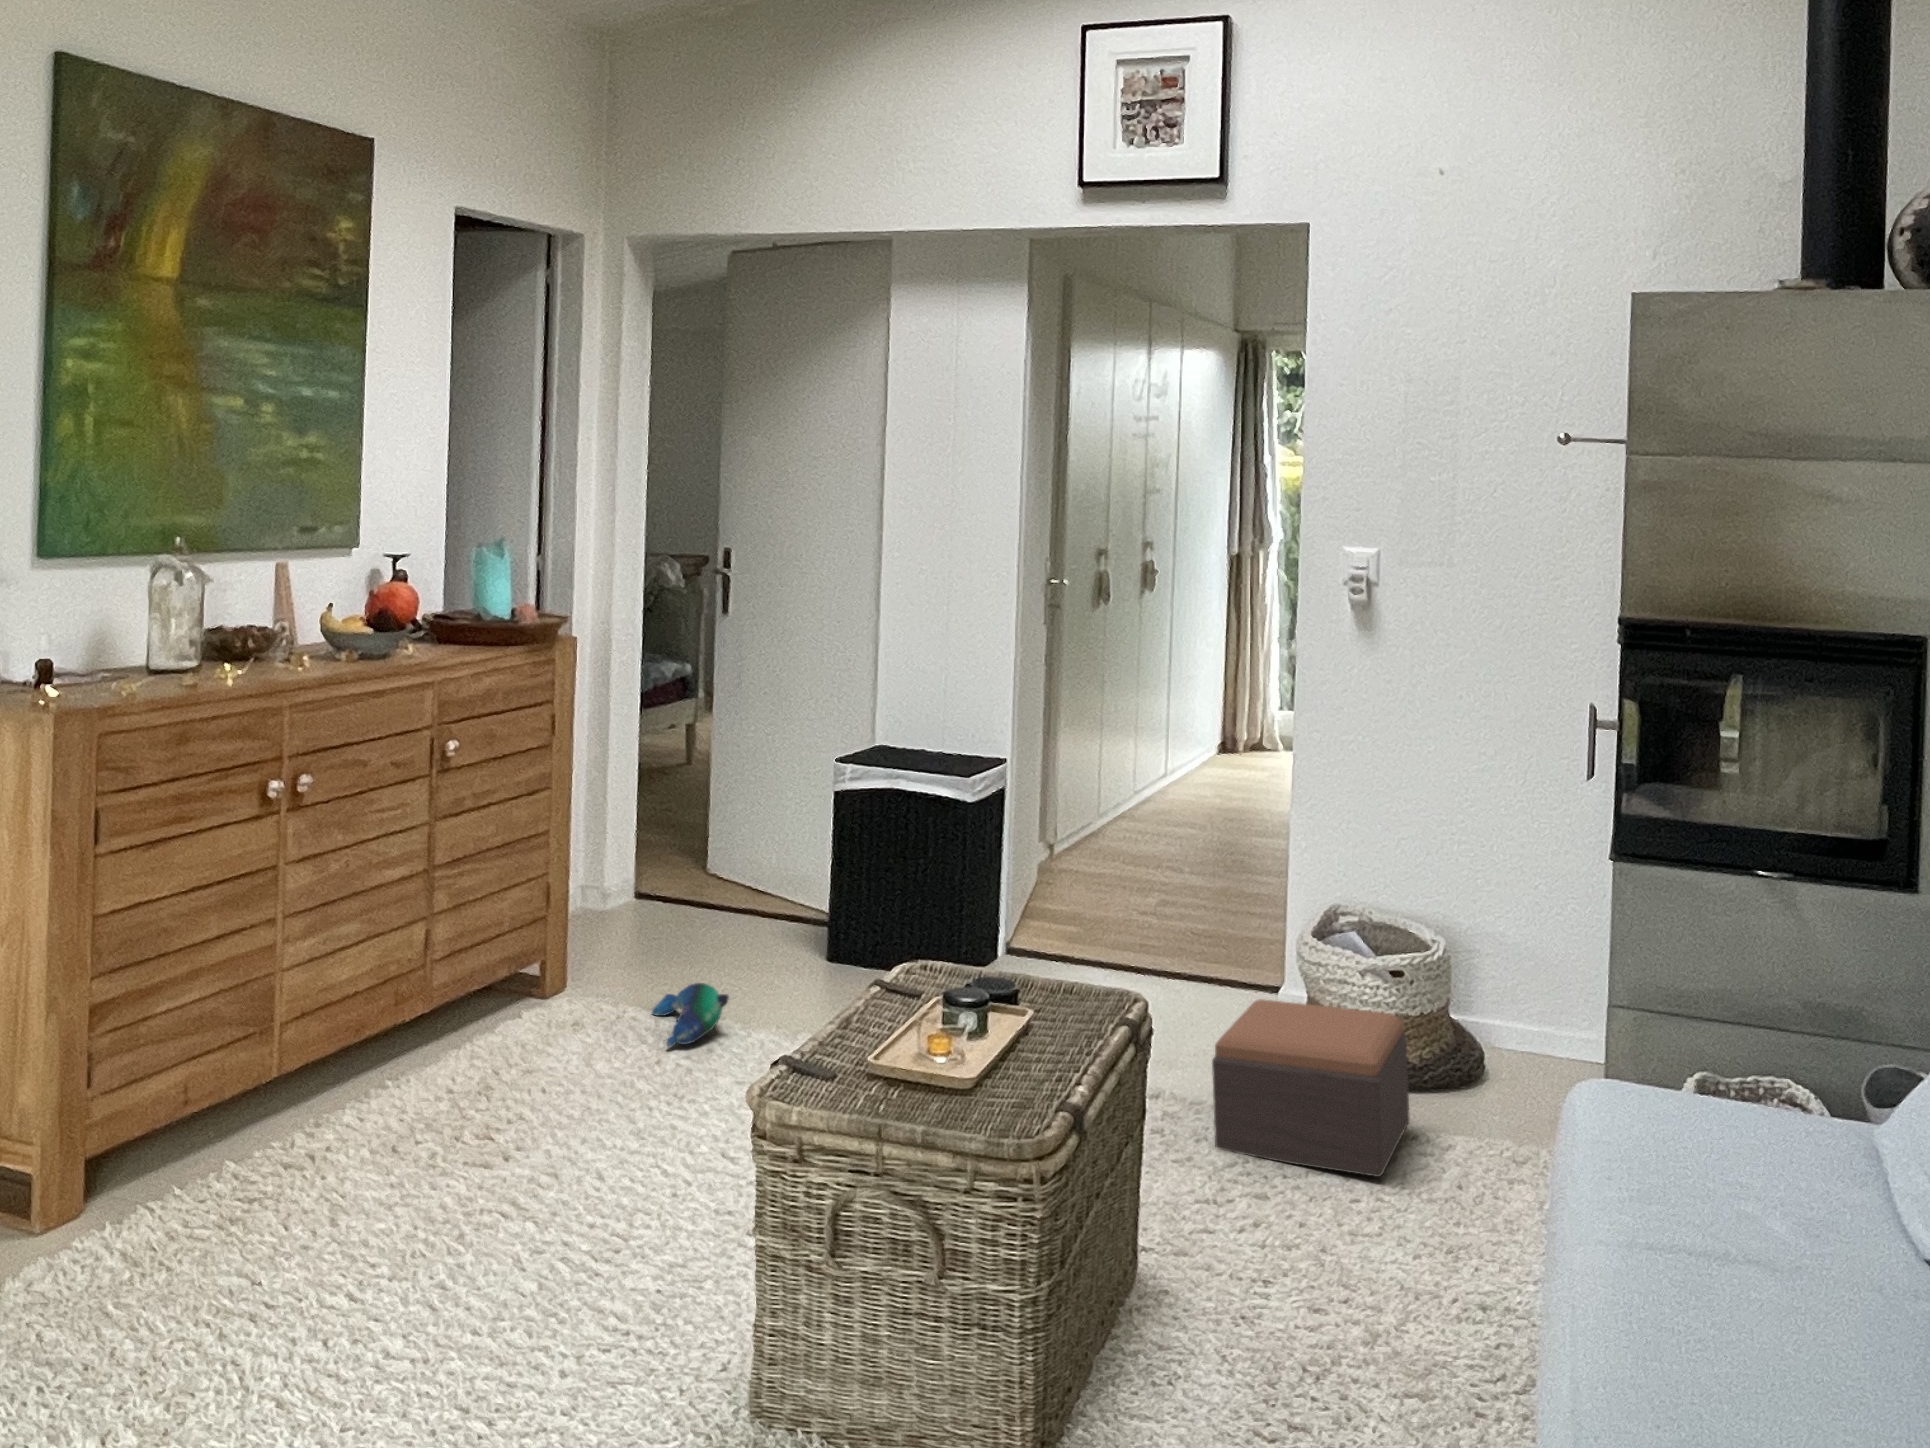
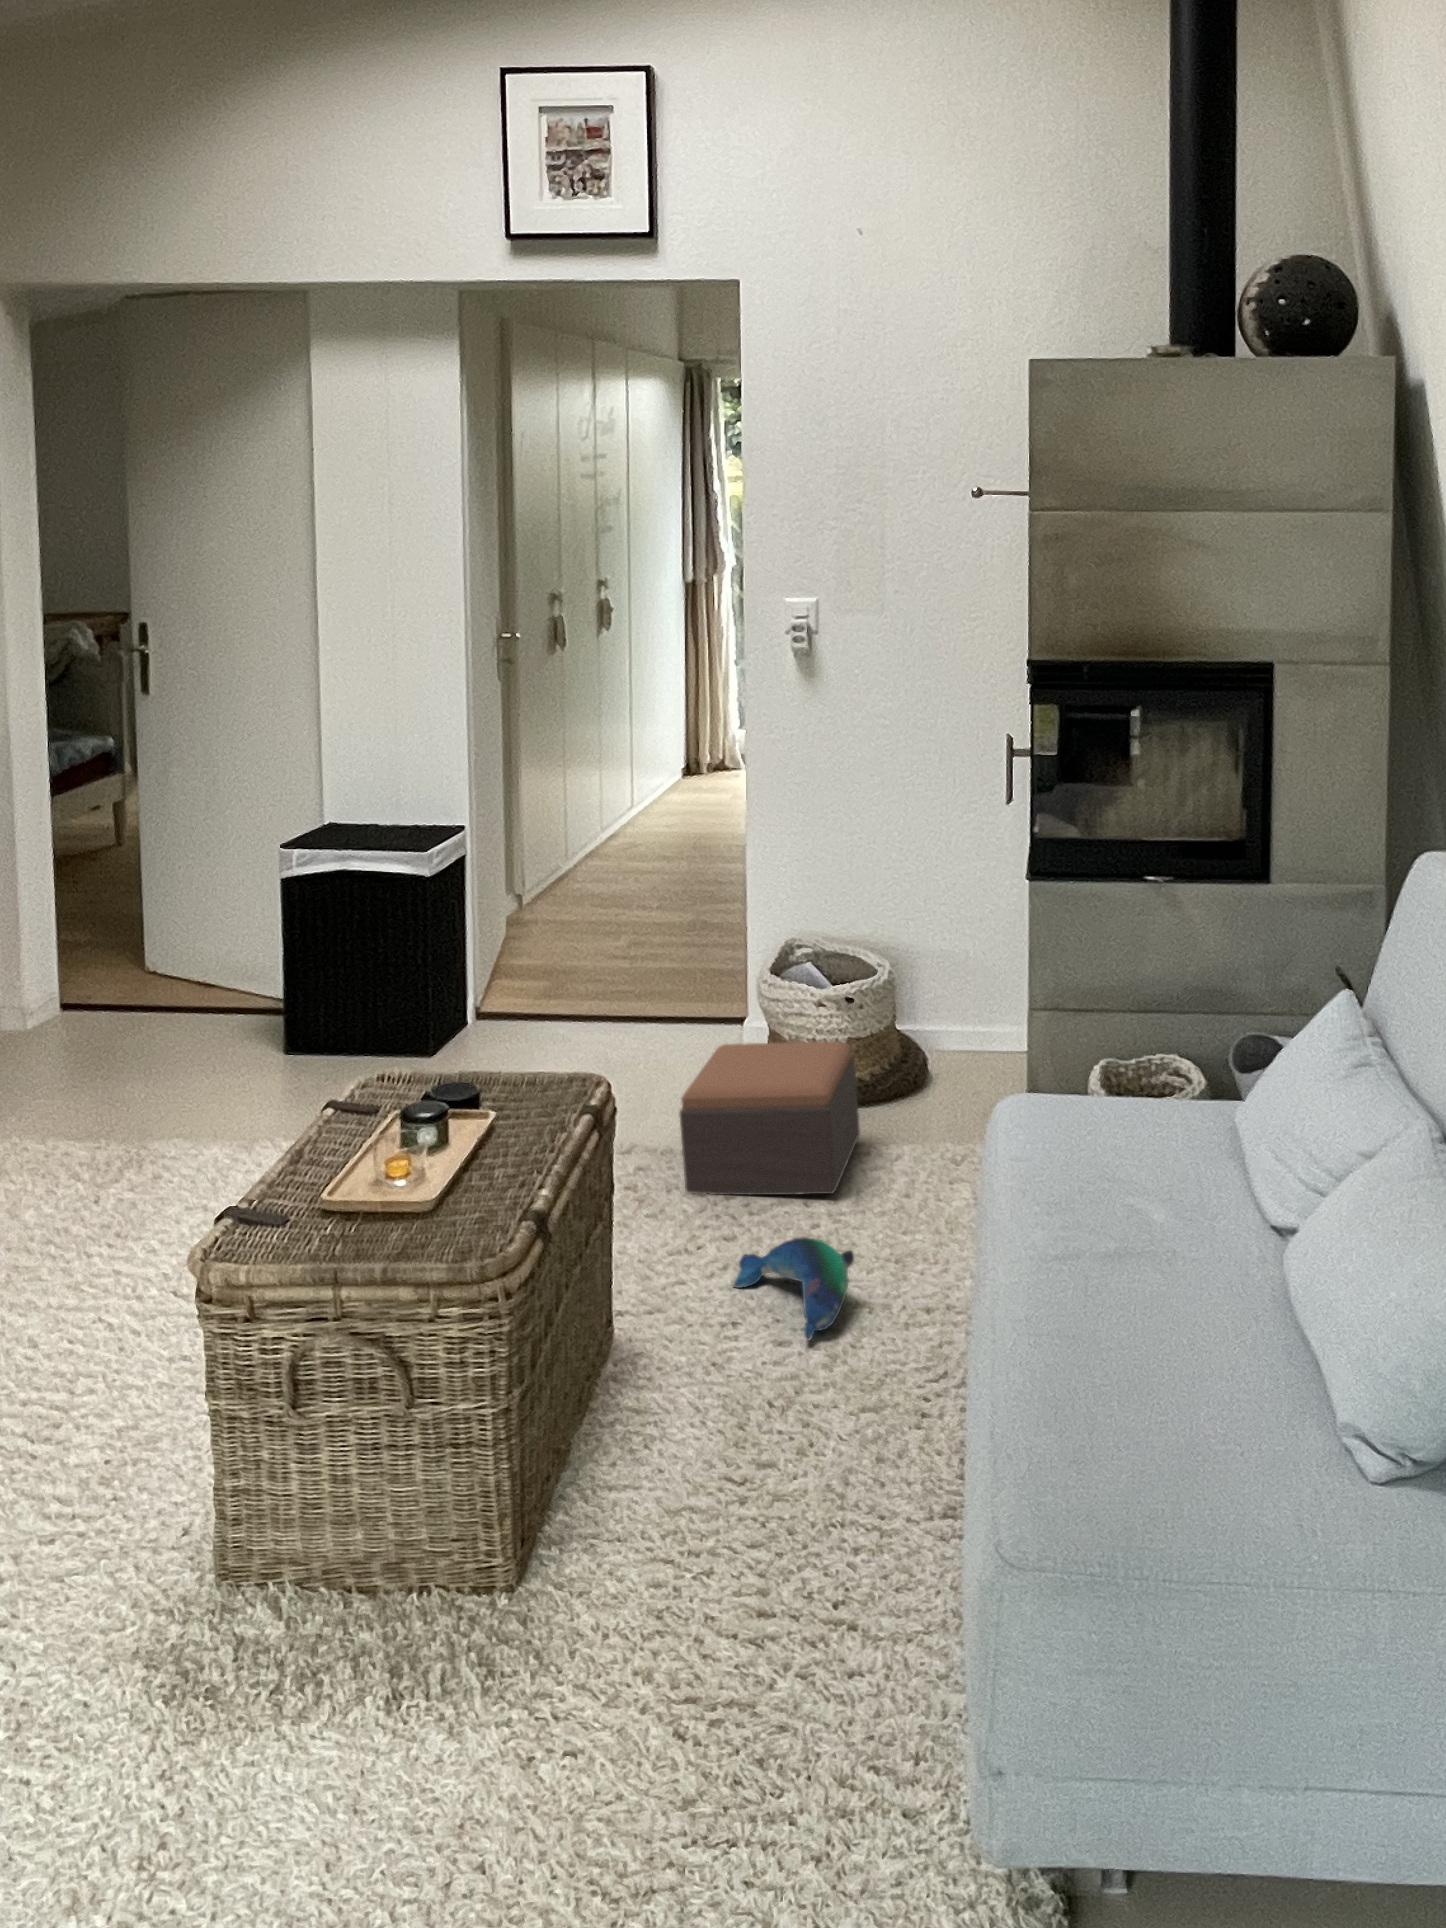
plush toy: present [652,983,729,1047] -> present [734,1237,854,1340]

